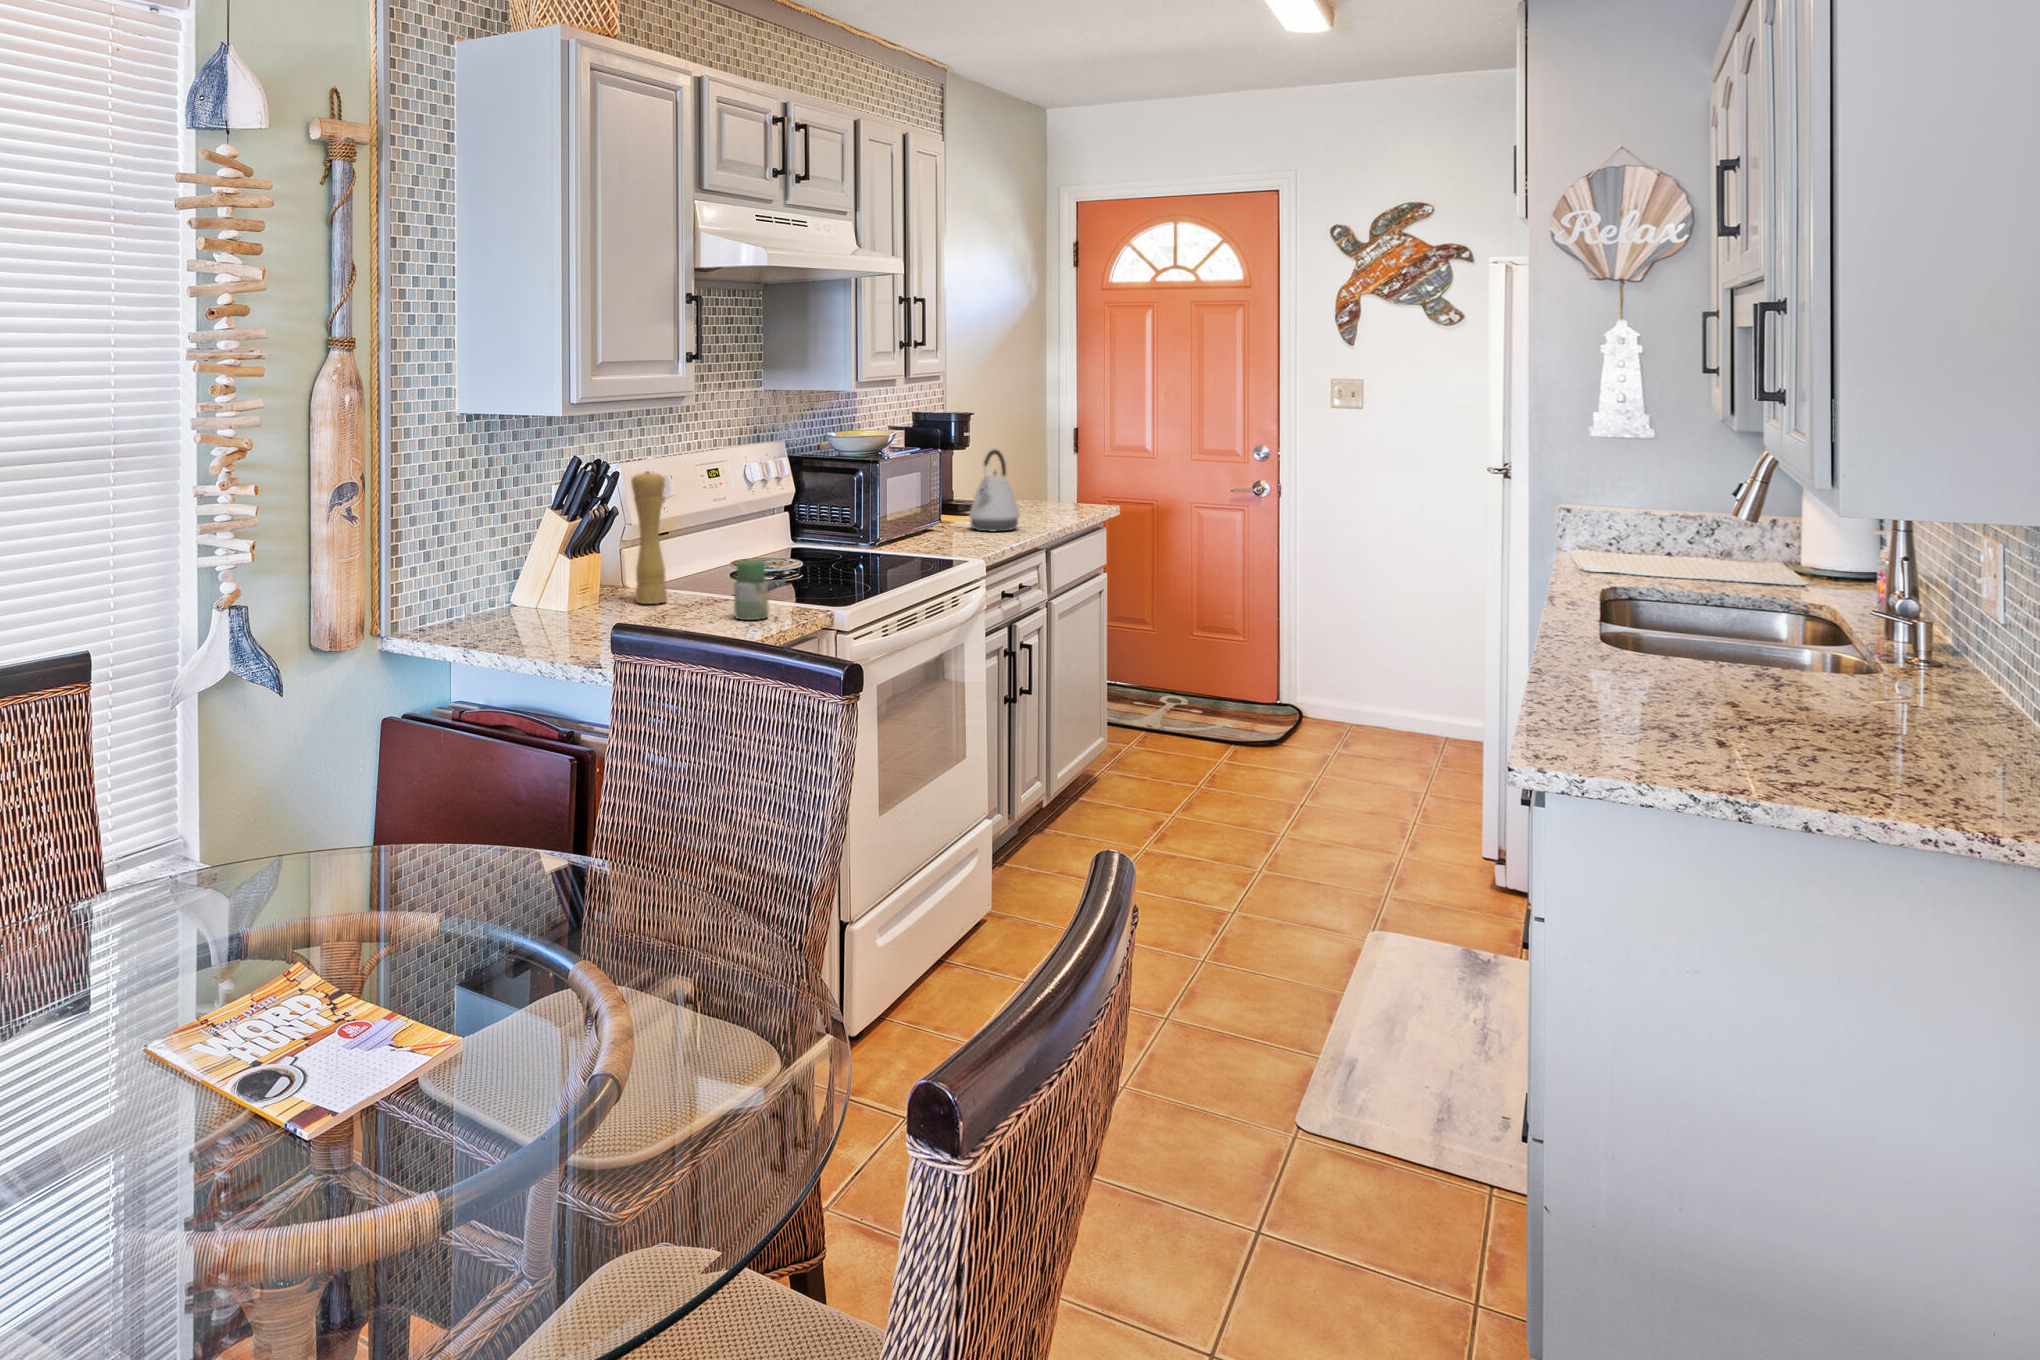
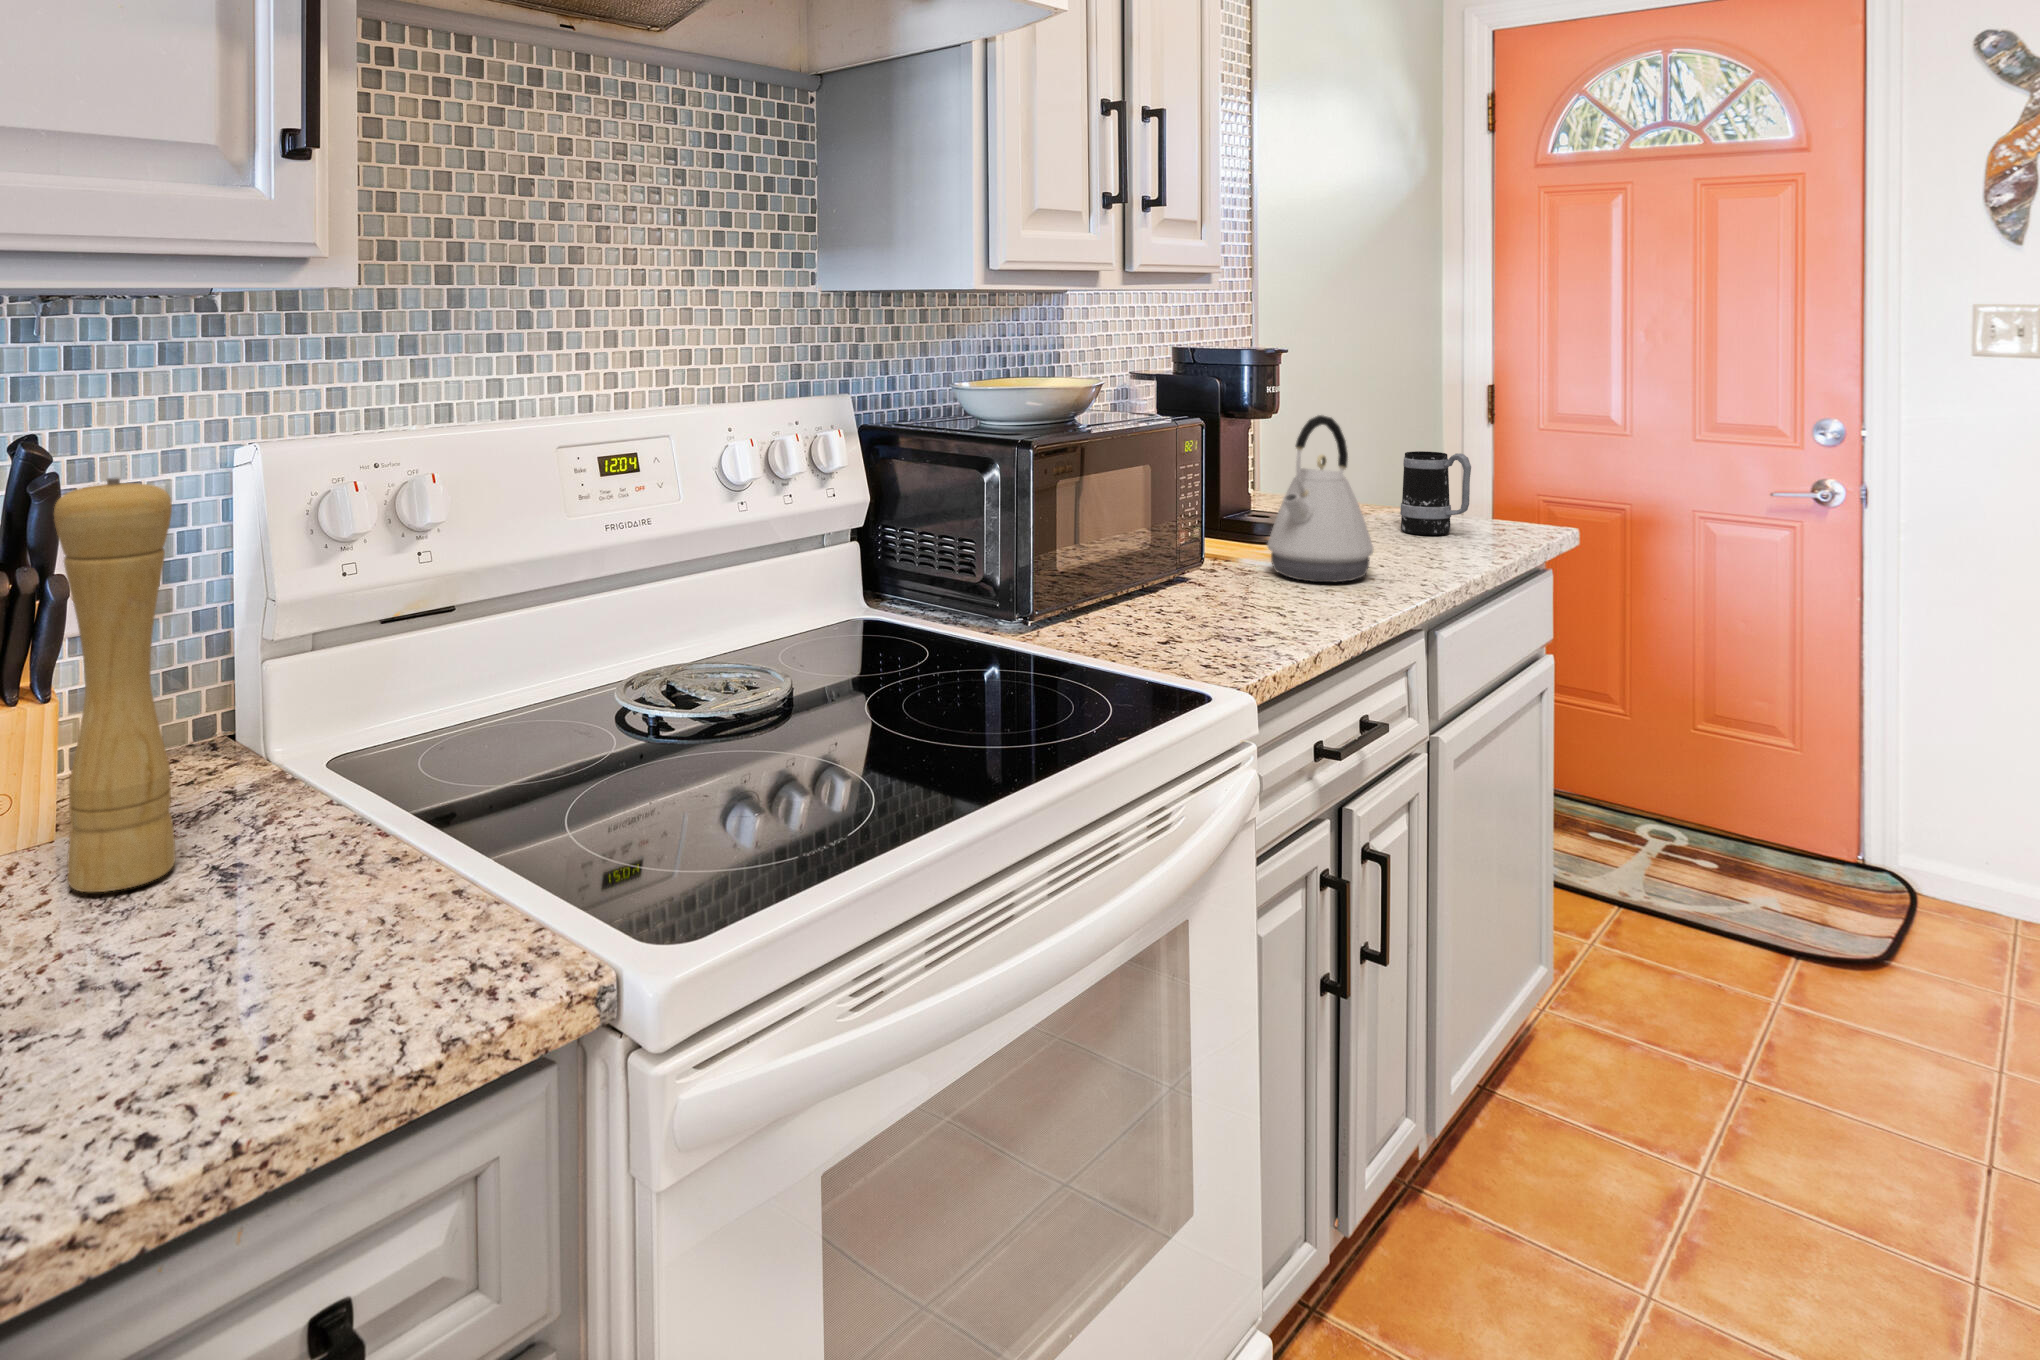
mug: none [1028,470,1064,515] -> present [1400,451,1471,535]
jar: present [734,560,769,620] -> none [93,845,246,1112]

